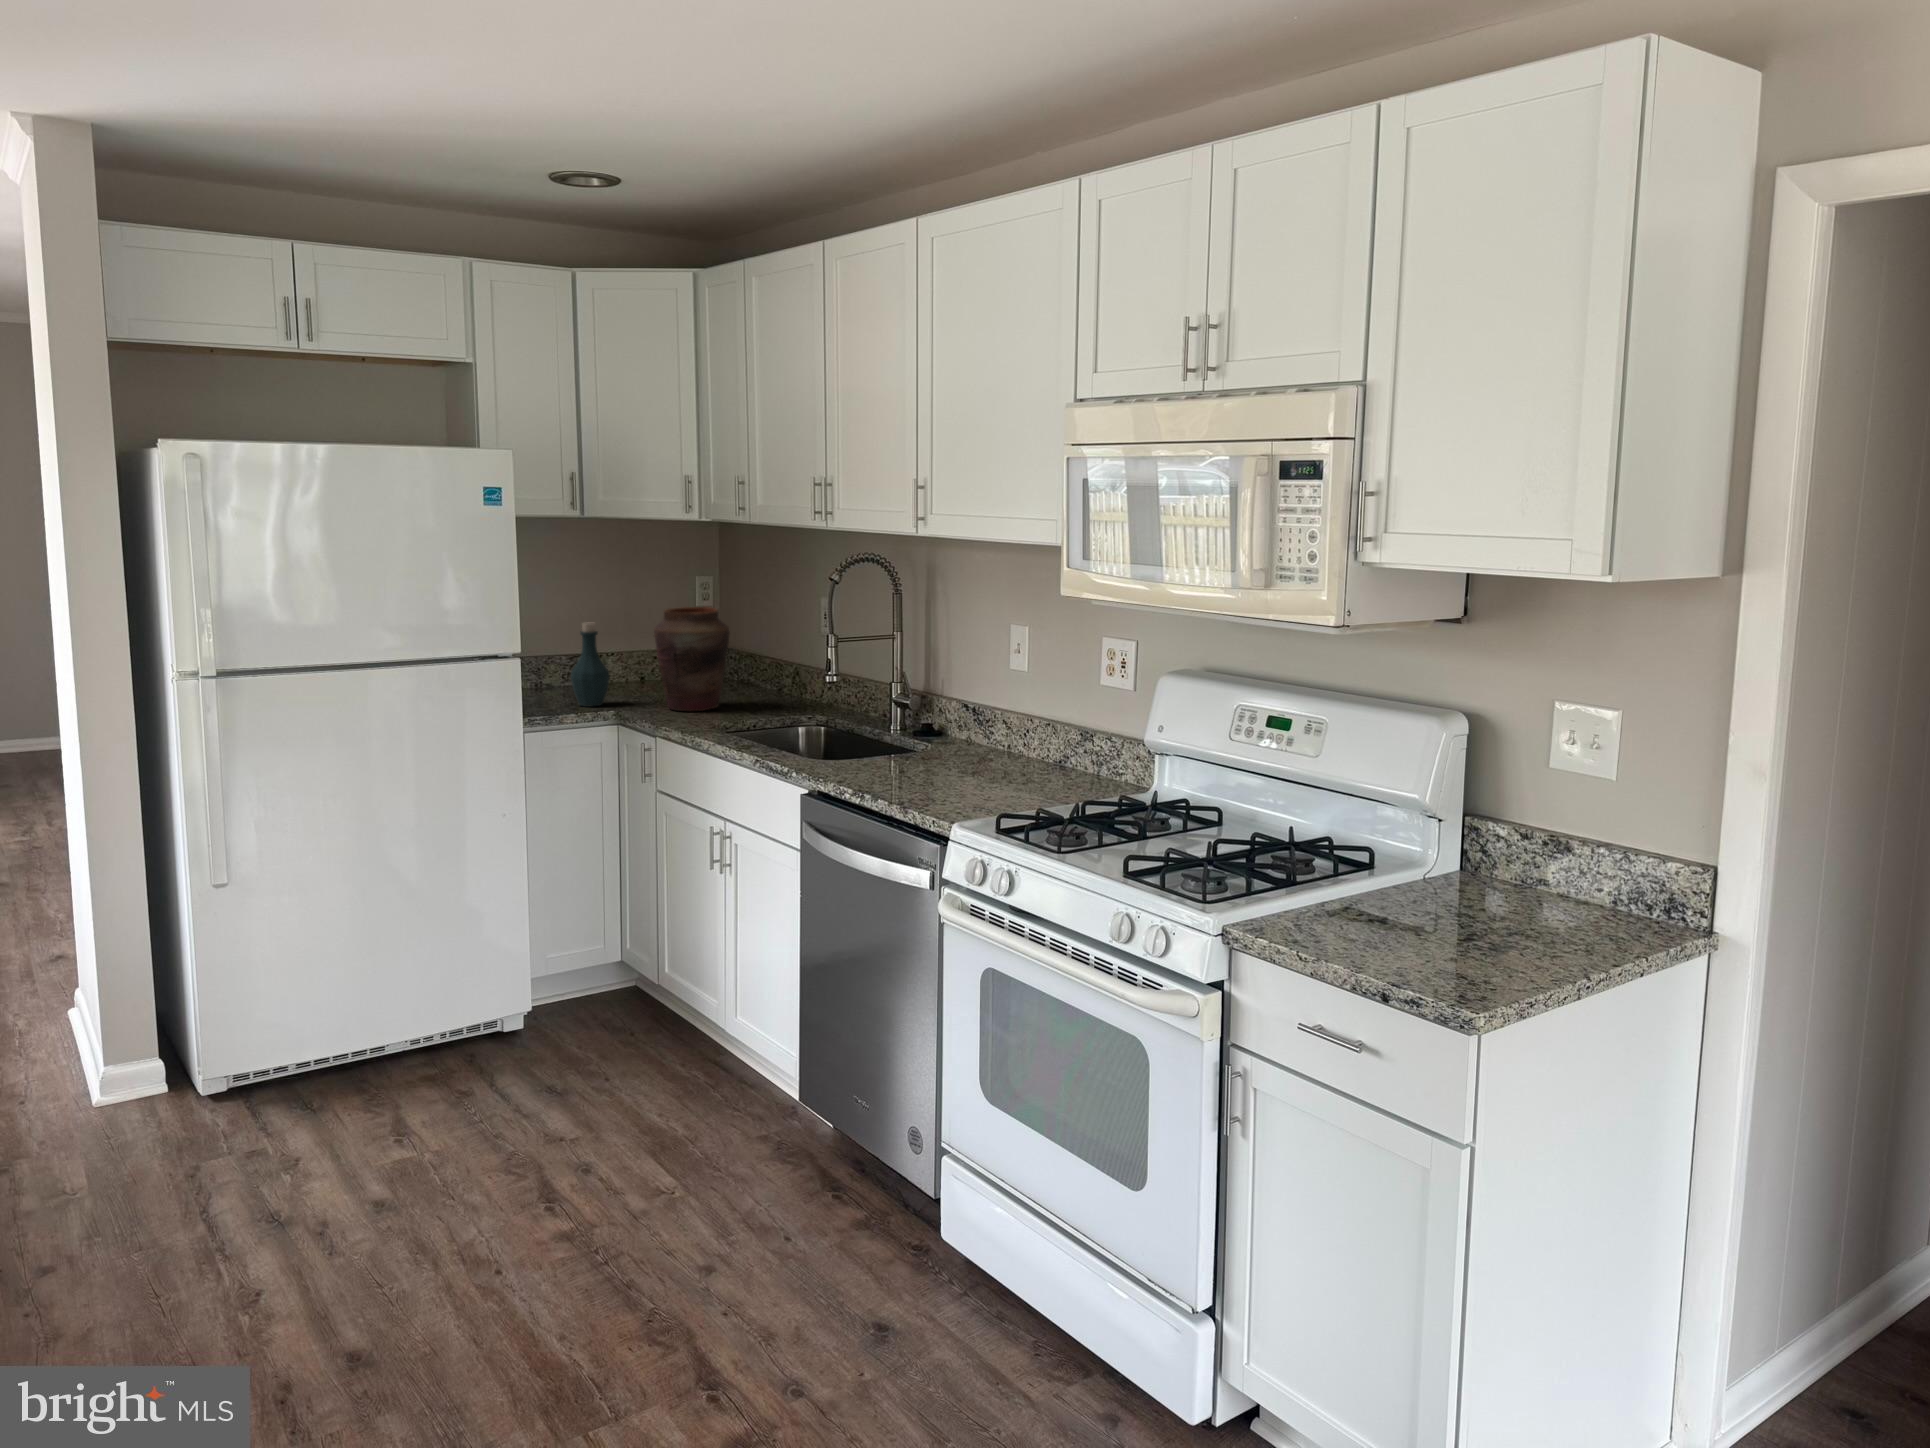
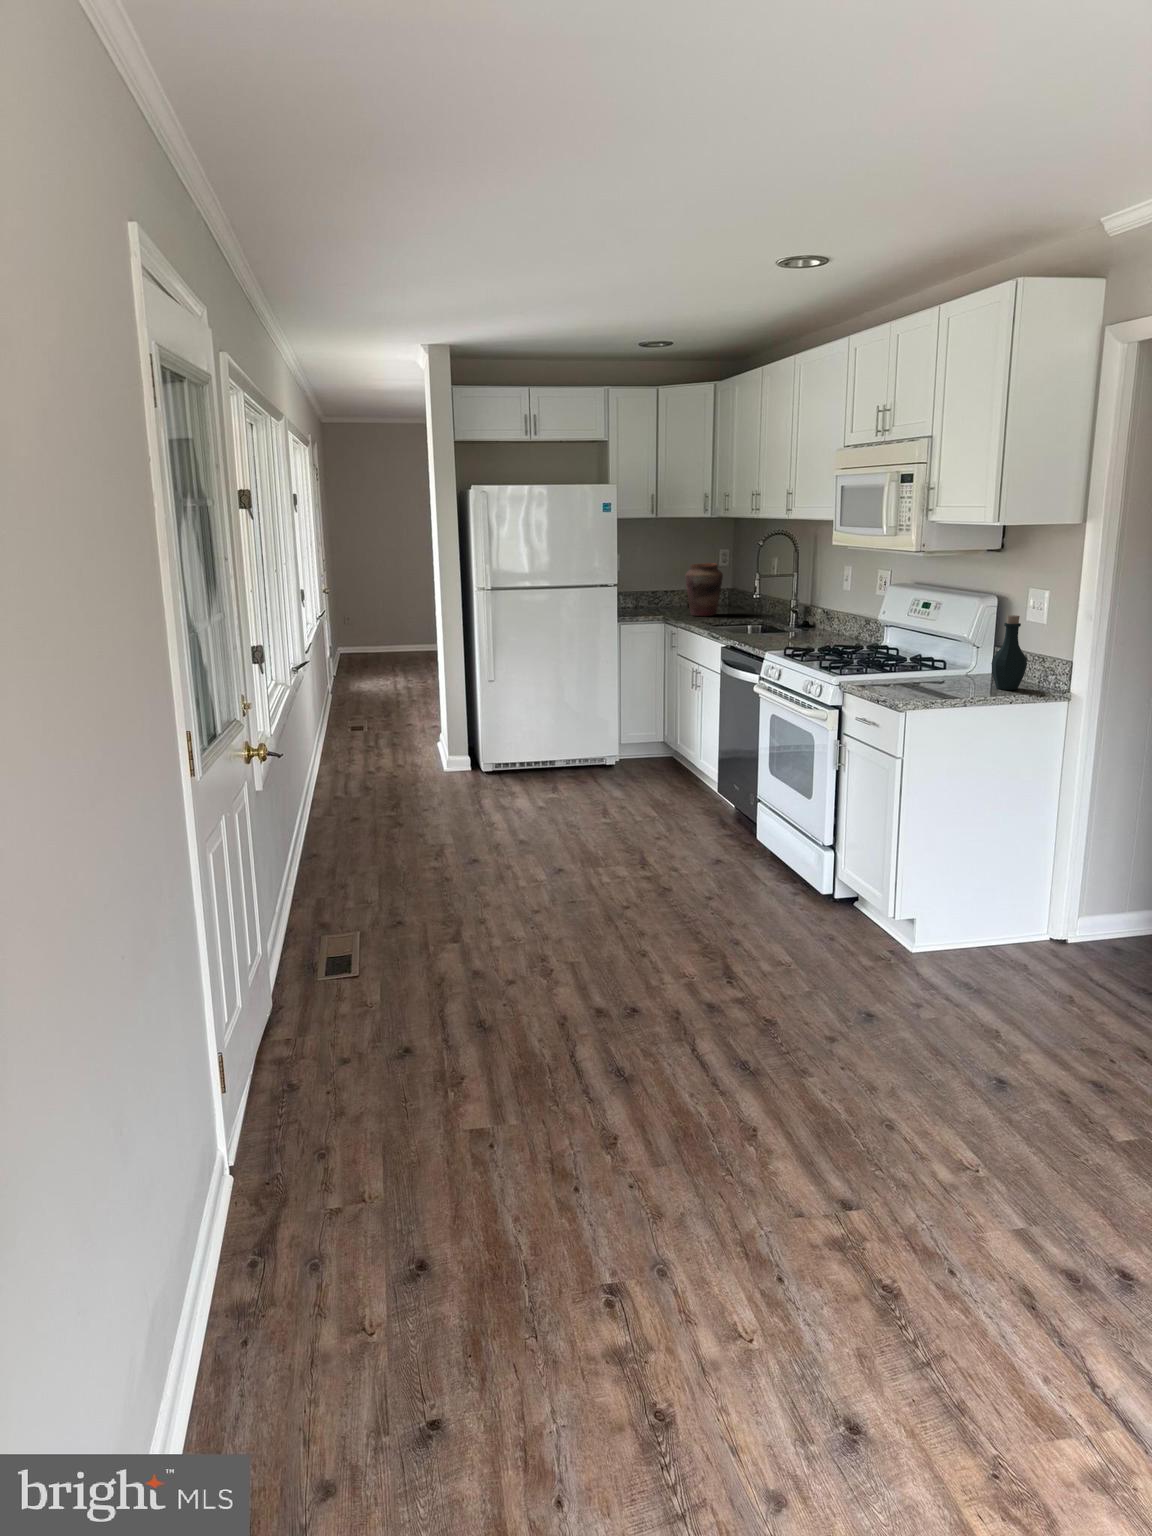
bottle: present [571,622,610,706] -> present [991,615,1027,690]

